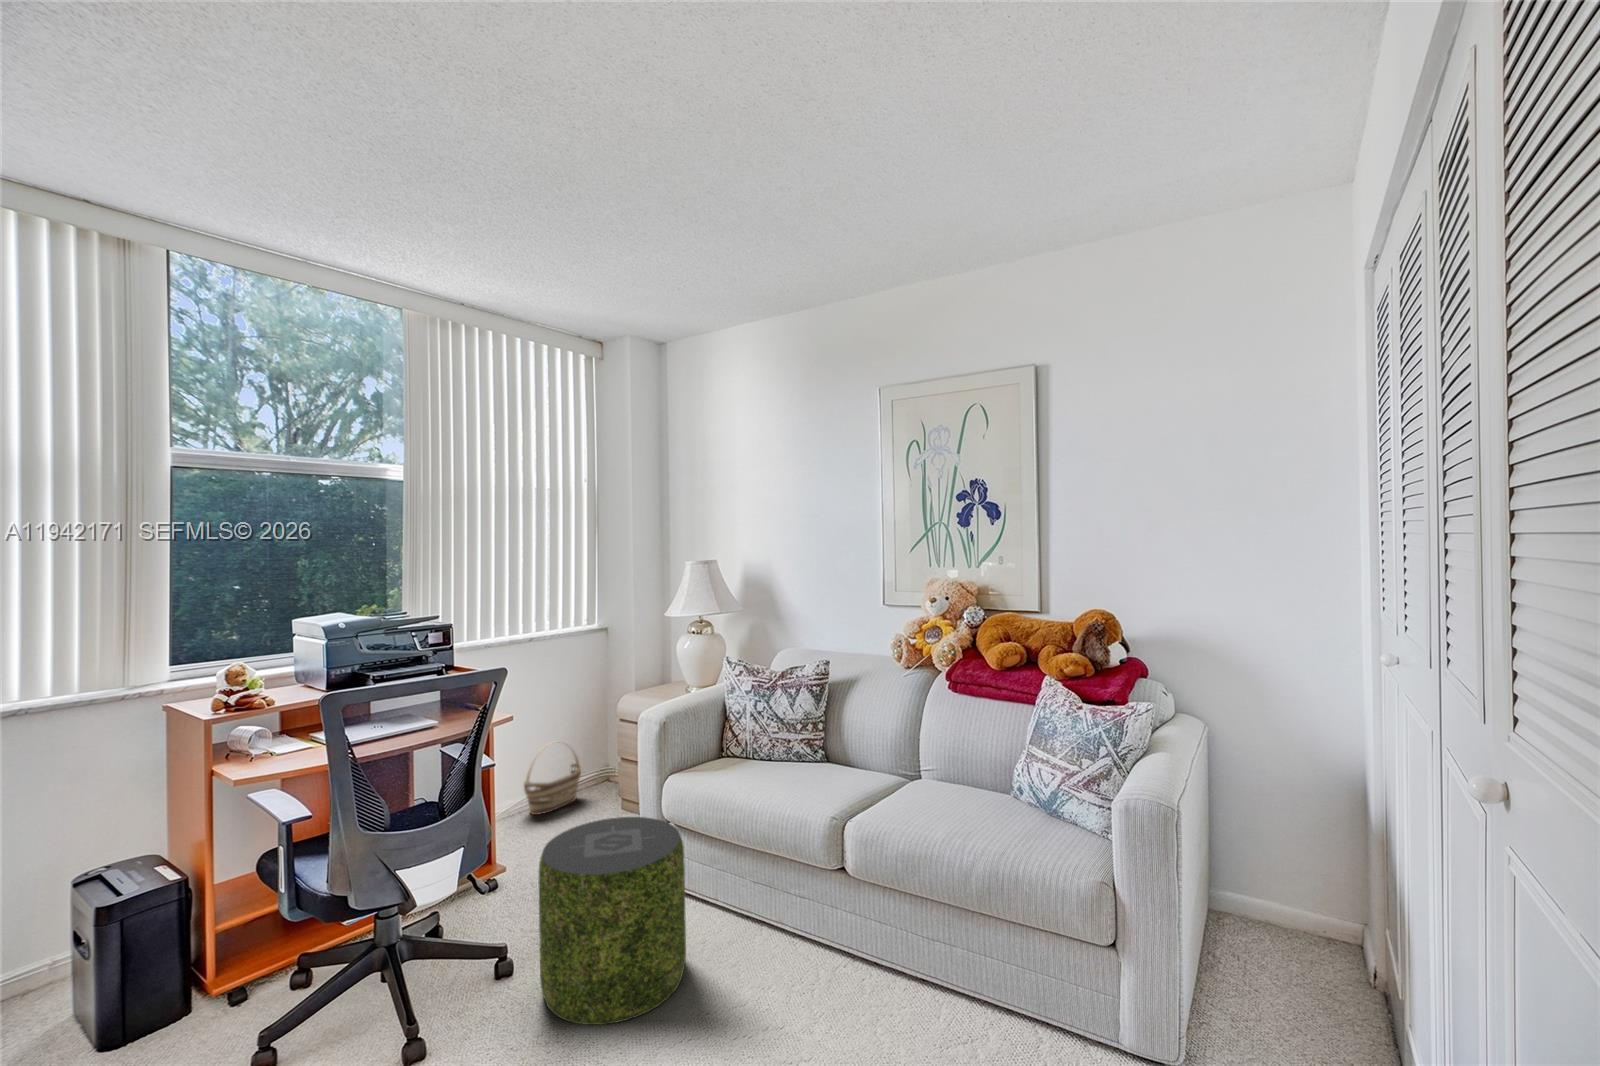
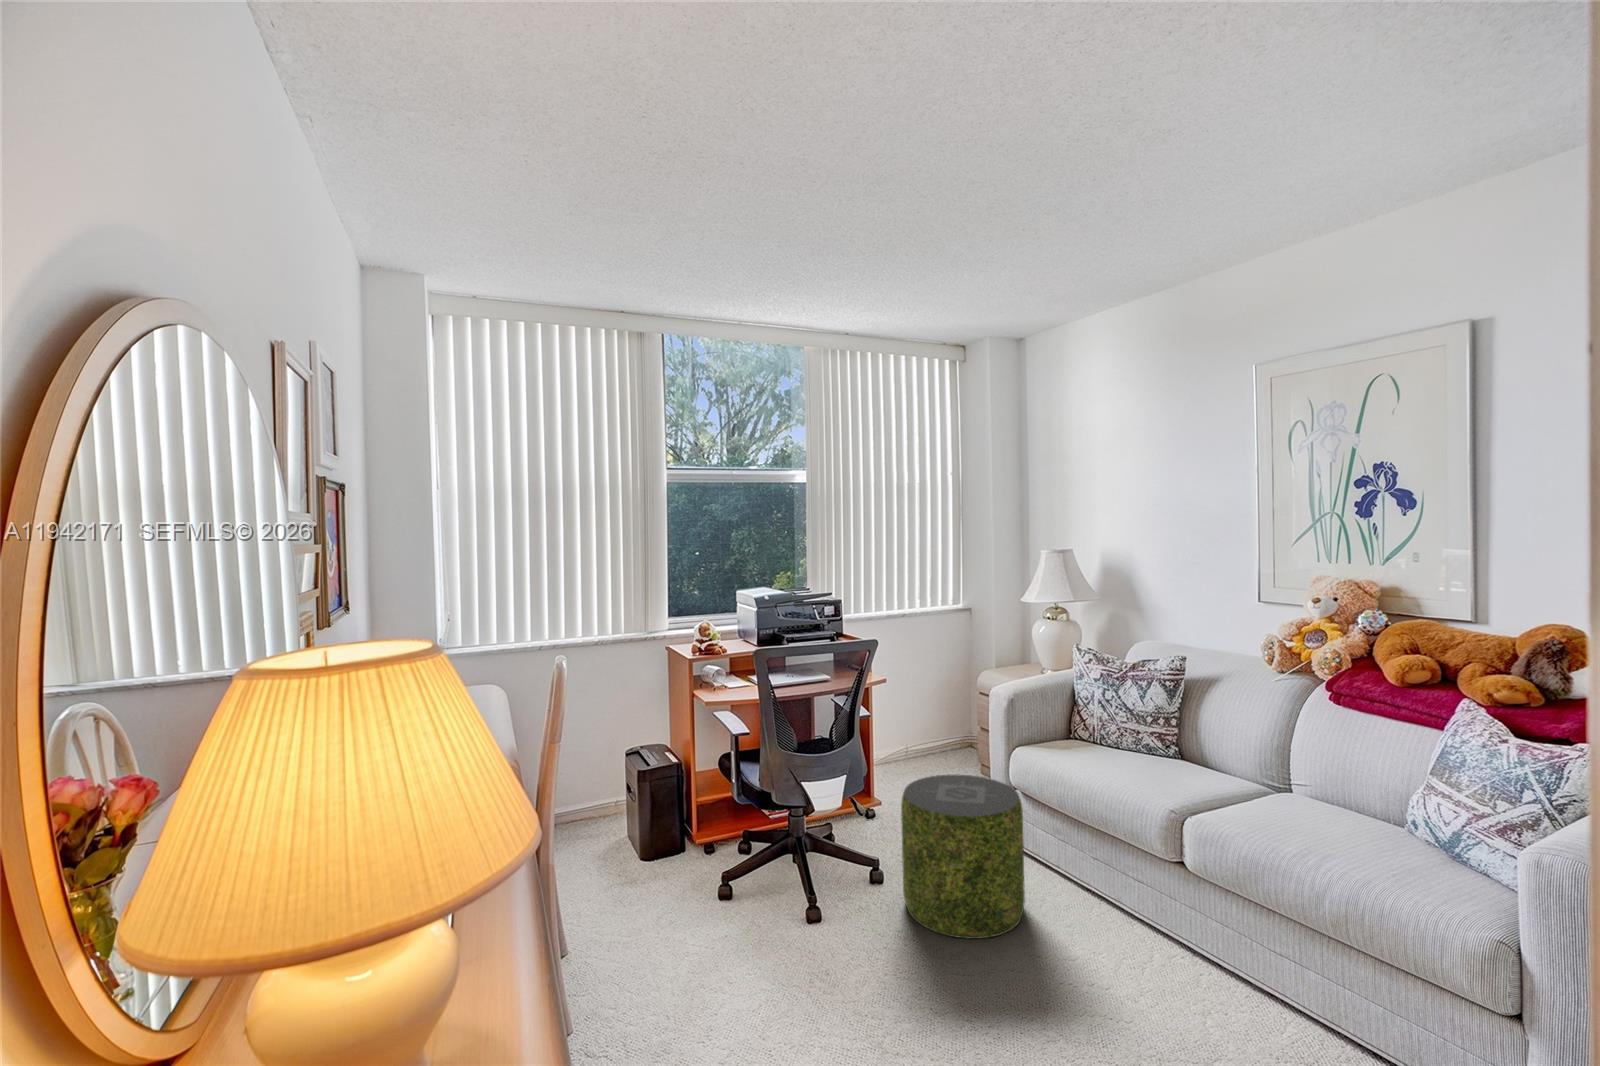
basket: present [524,753,581,815] -> none [901,707,951,768]

